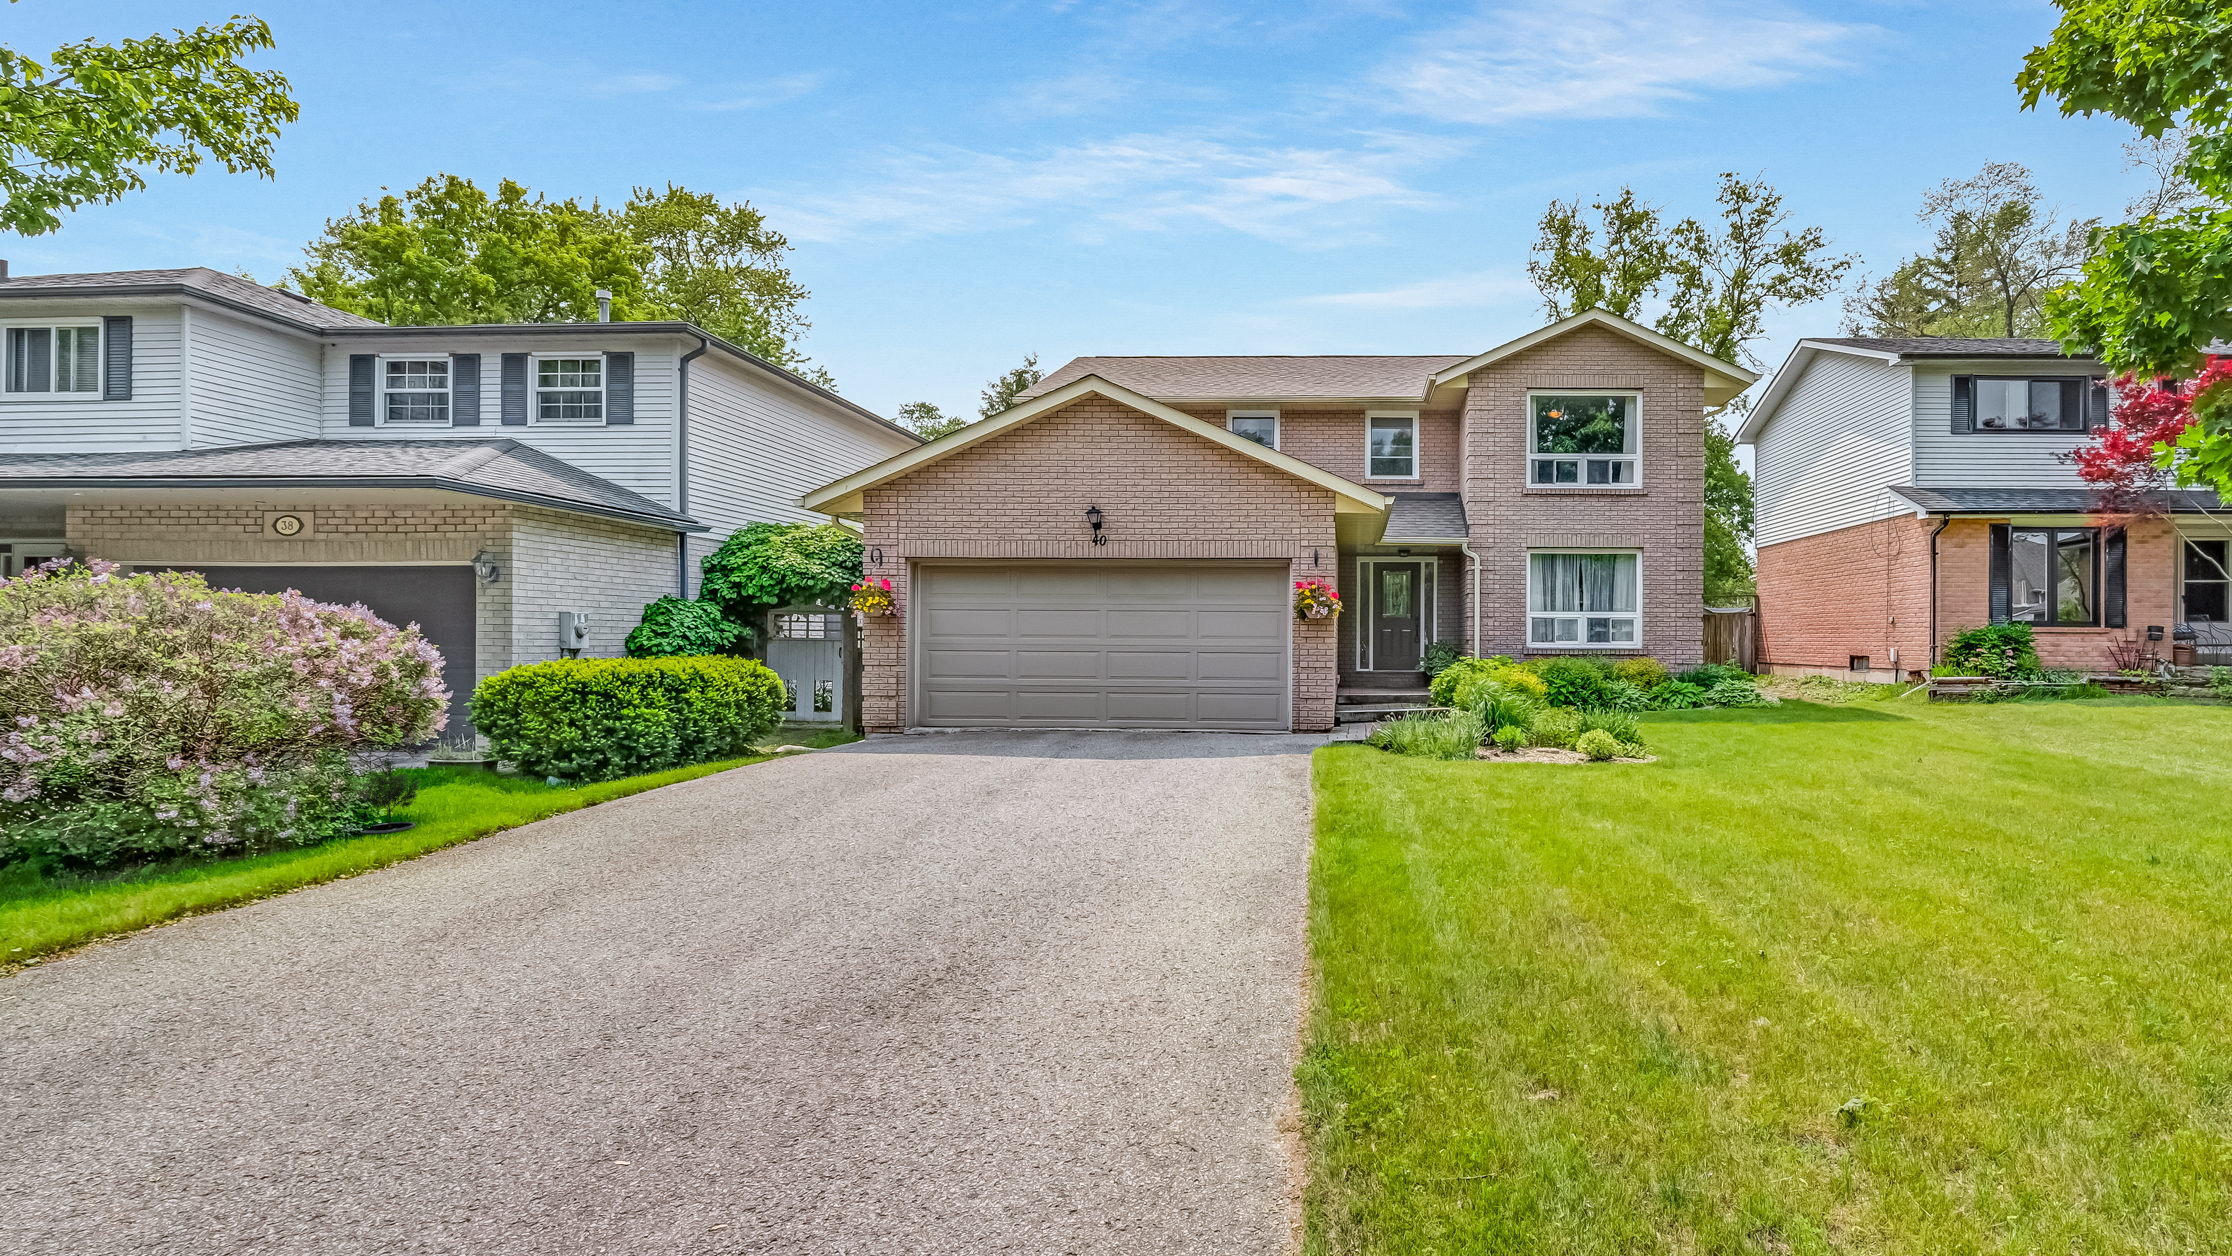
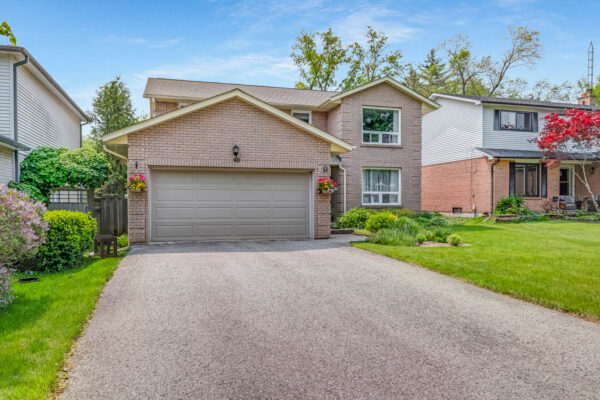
bench: none [673,720,734,778] -> present [94,234,117,259]

